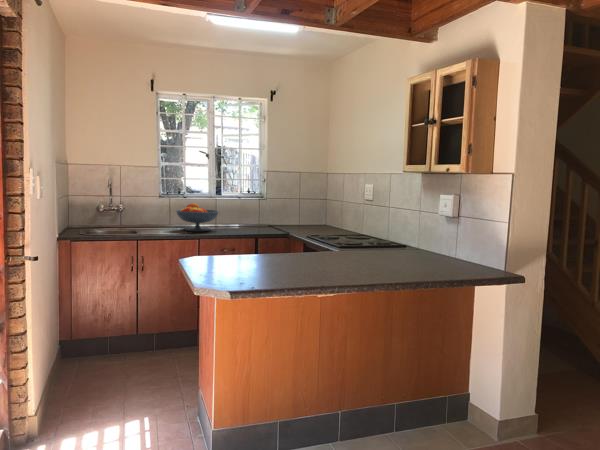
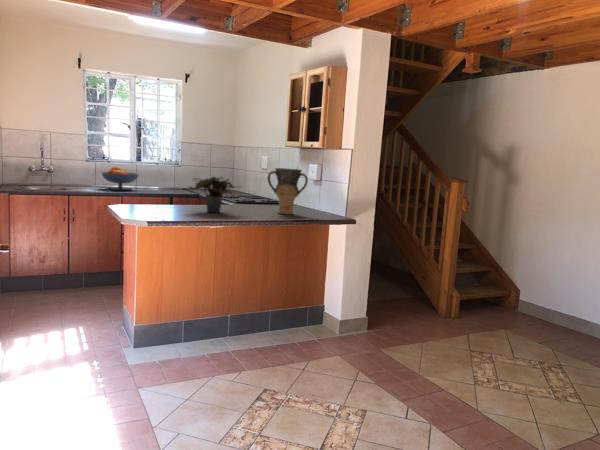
vase: none [390,204,449,269] -> present [268,168,308,214]
potted plant: none [279,218,355,268] -> present [188,177,237,212]

